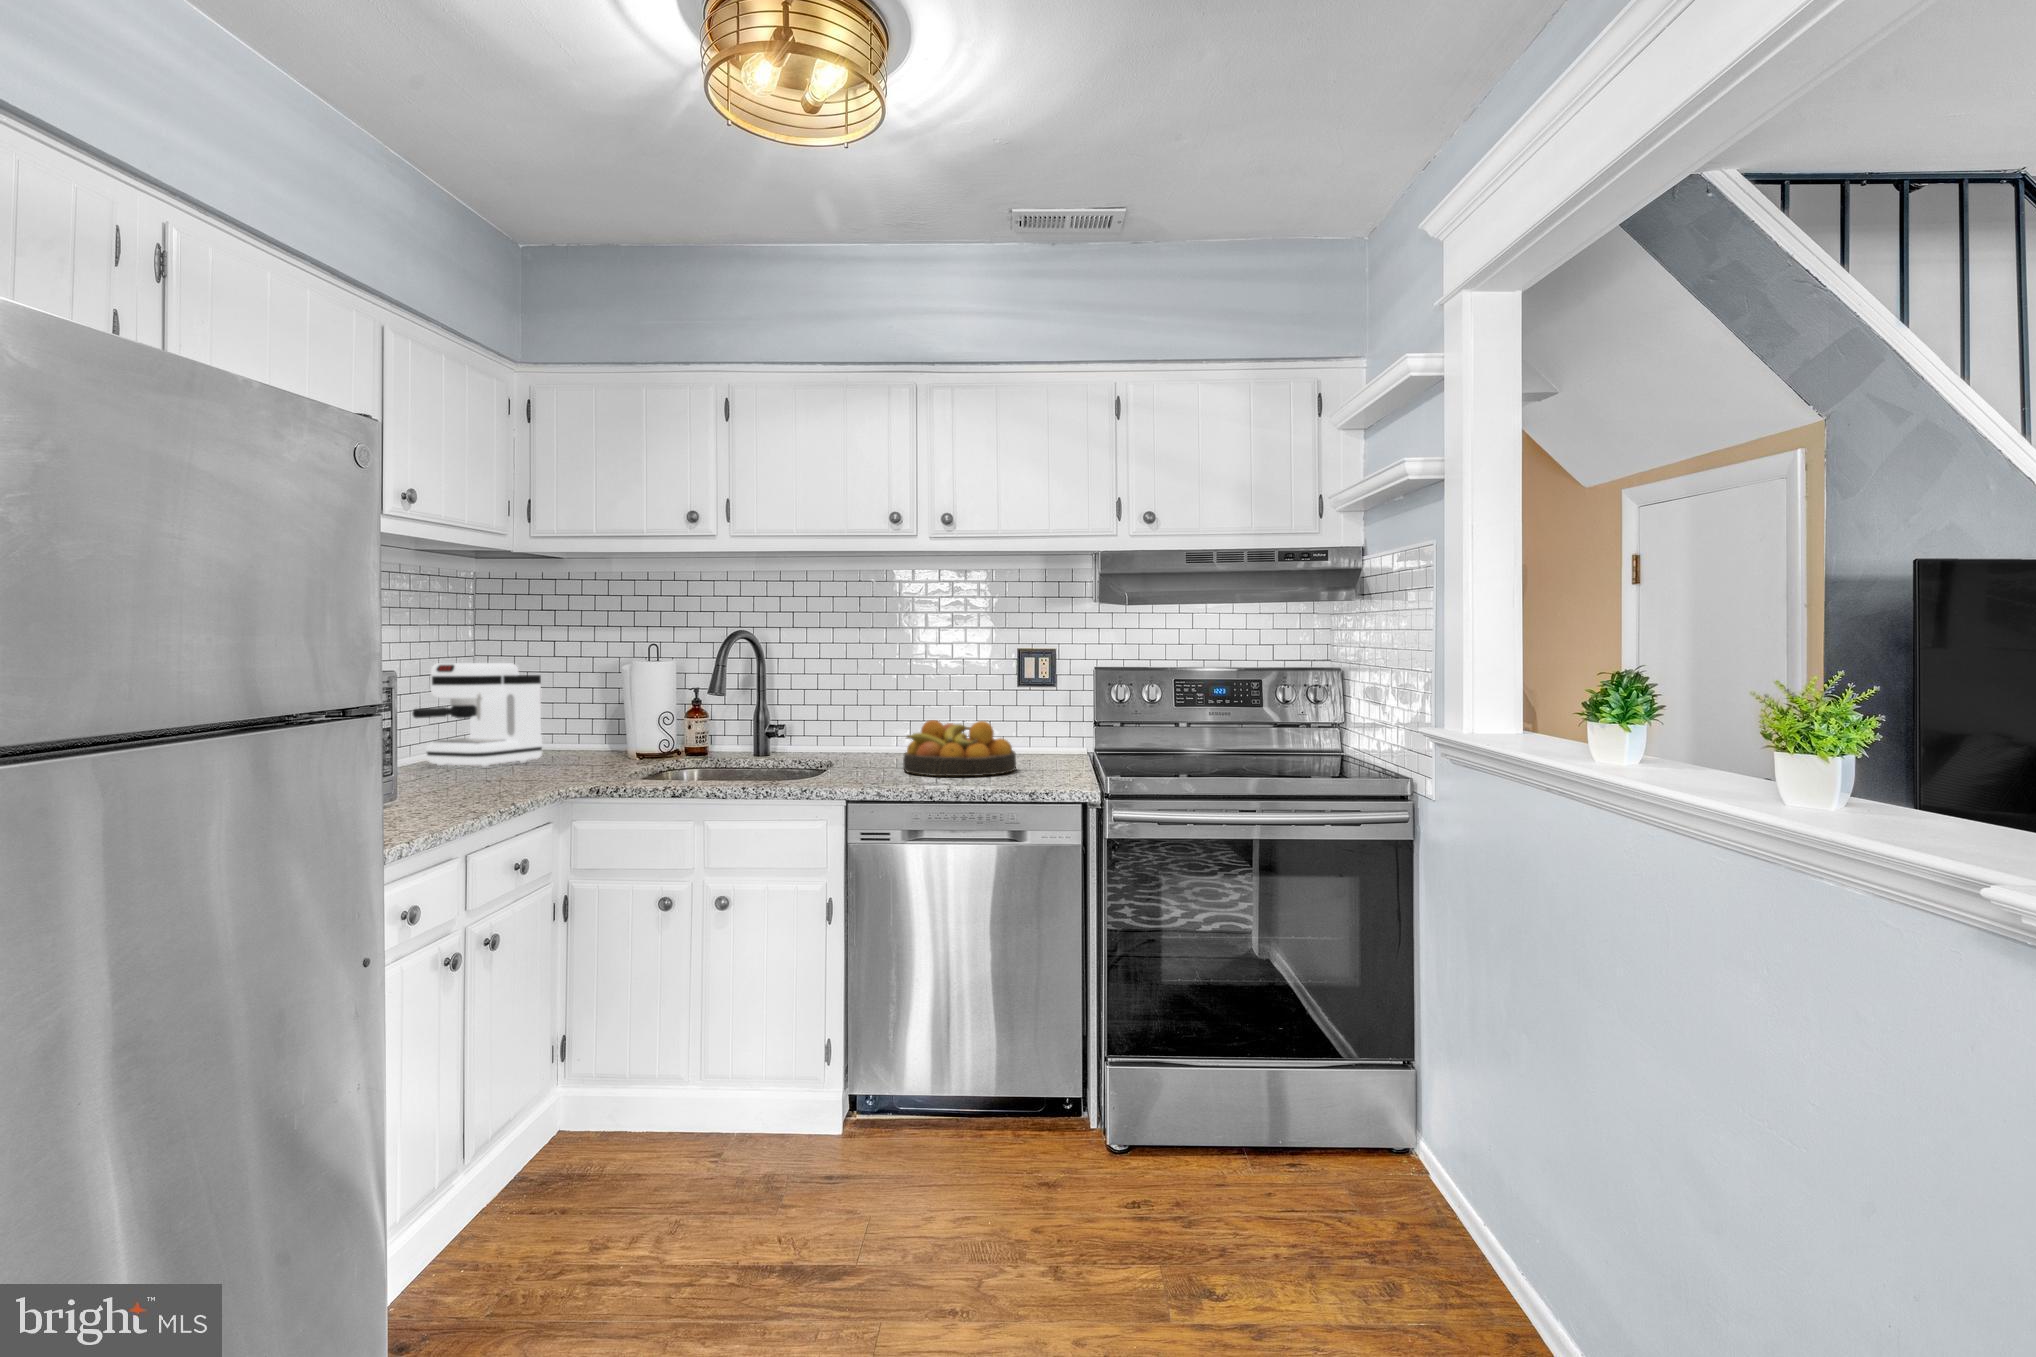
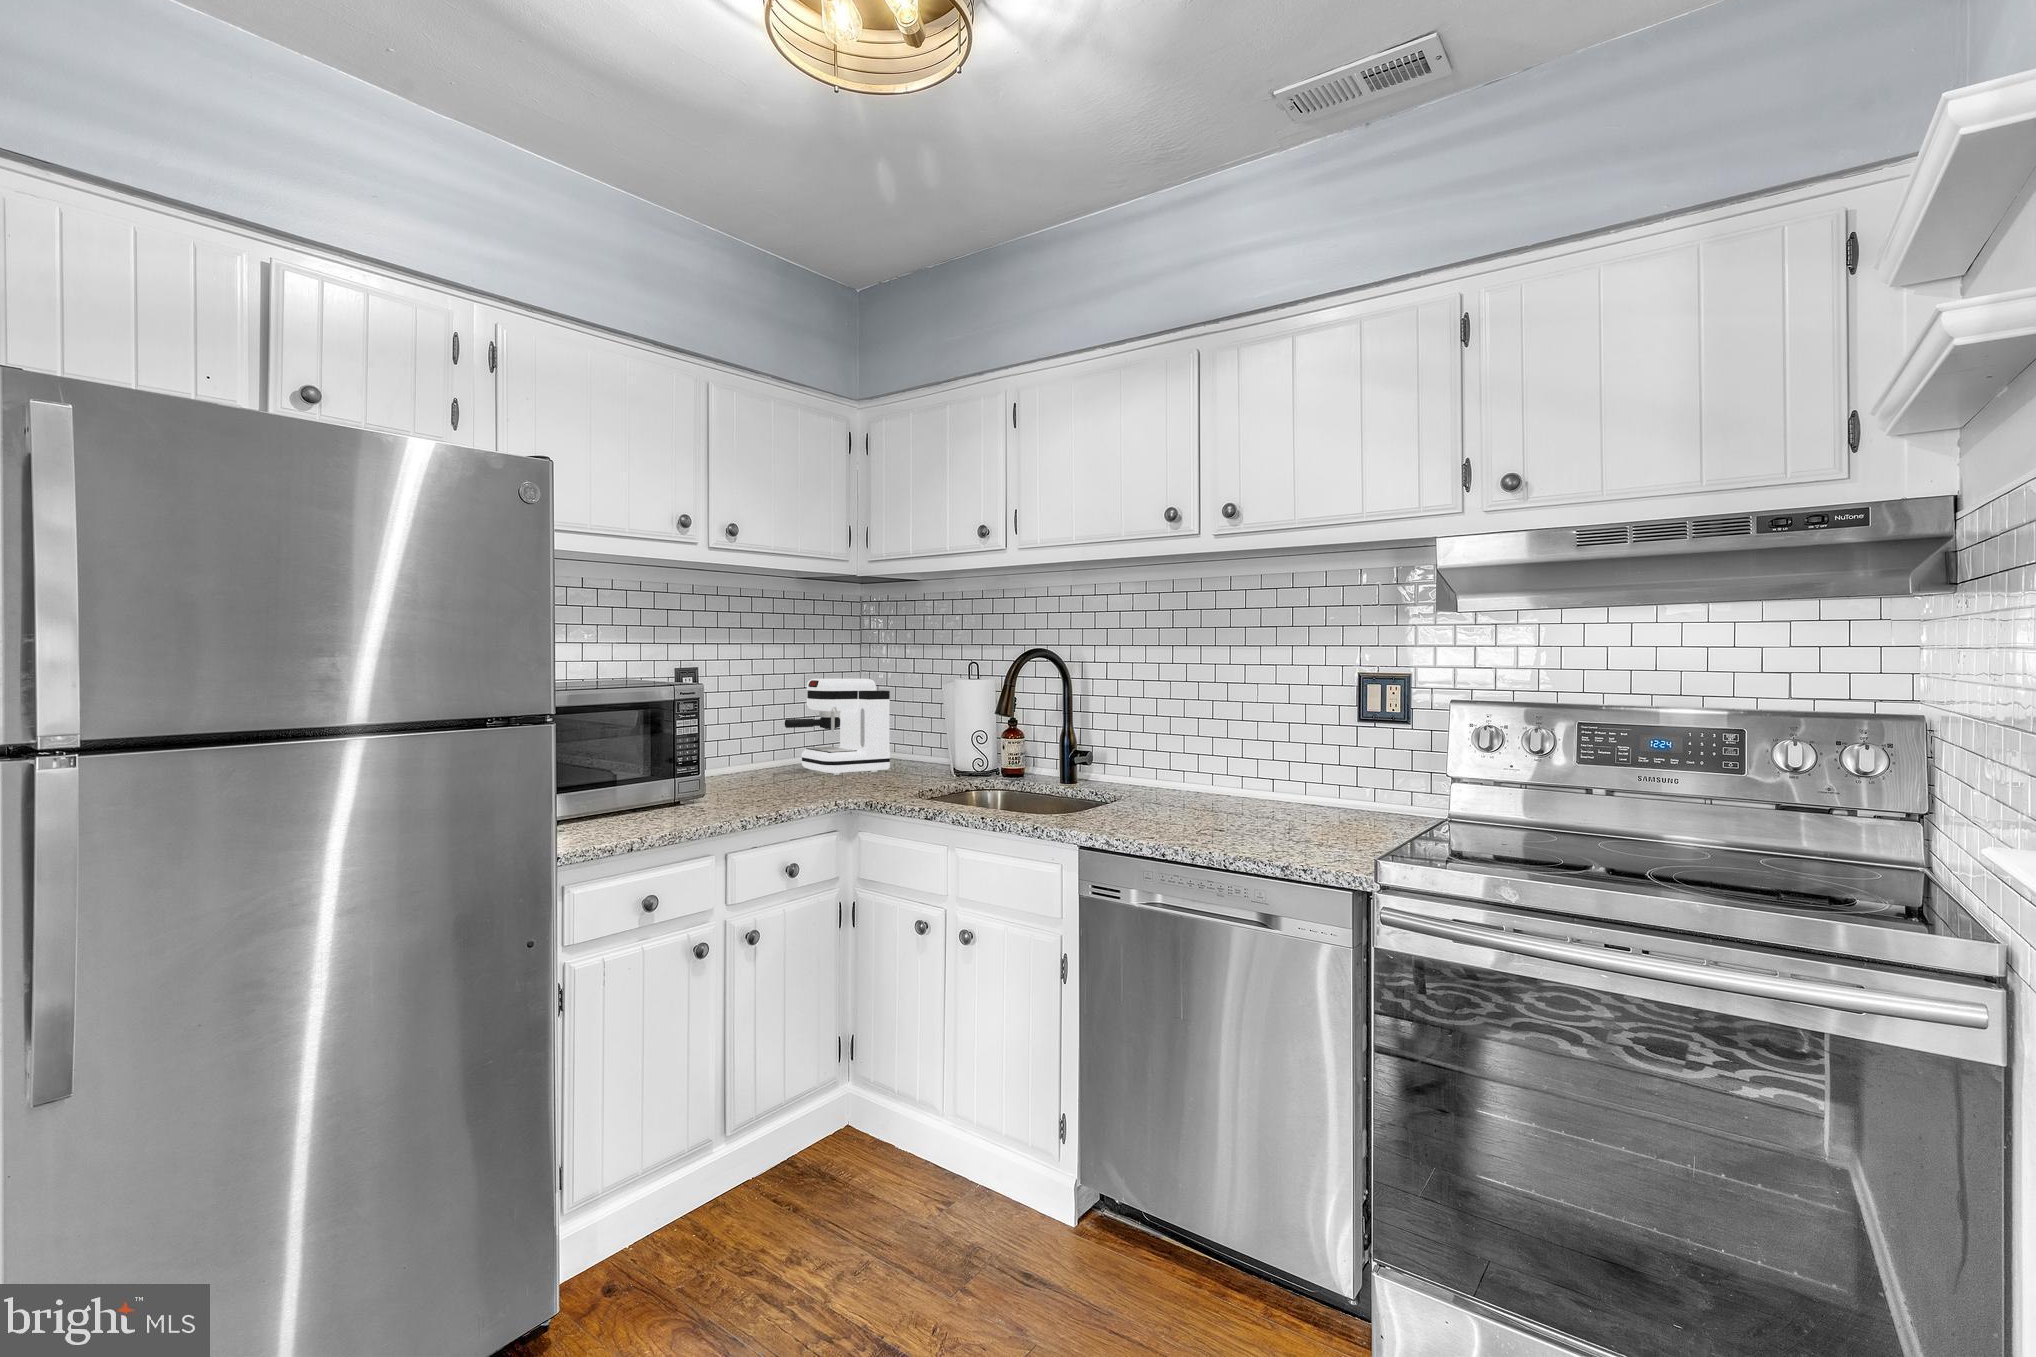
fruit bowl: present [903,720,1016,776] -> none [1175,757,1322,832]

